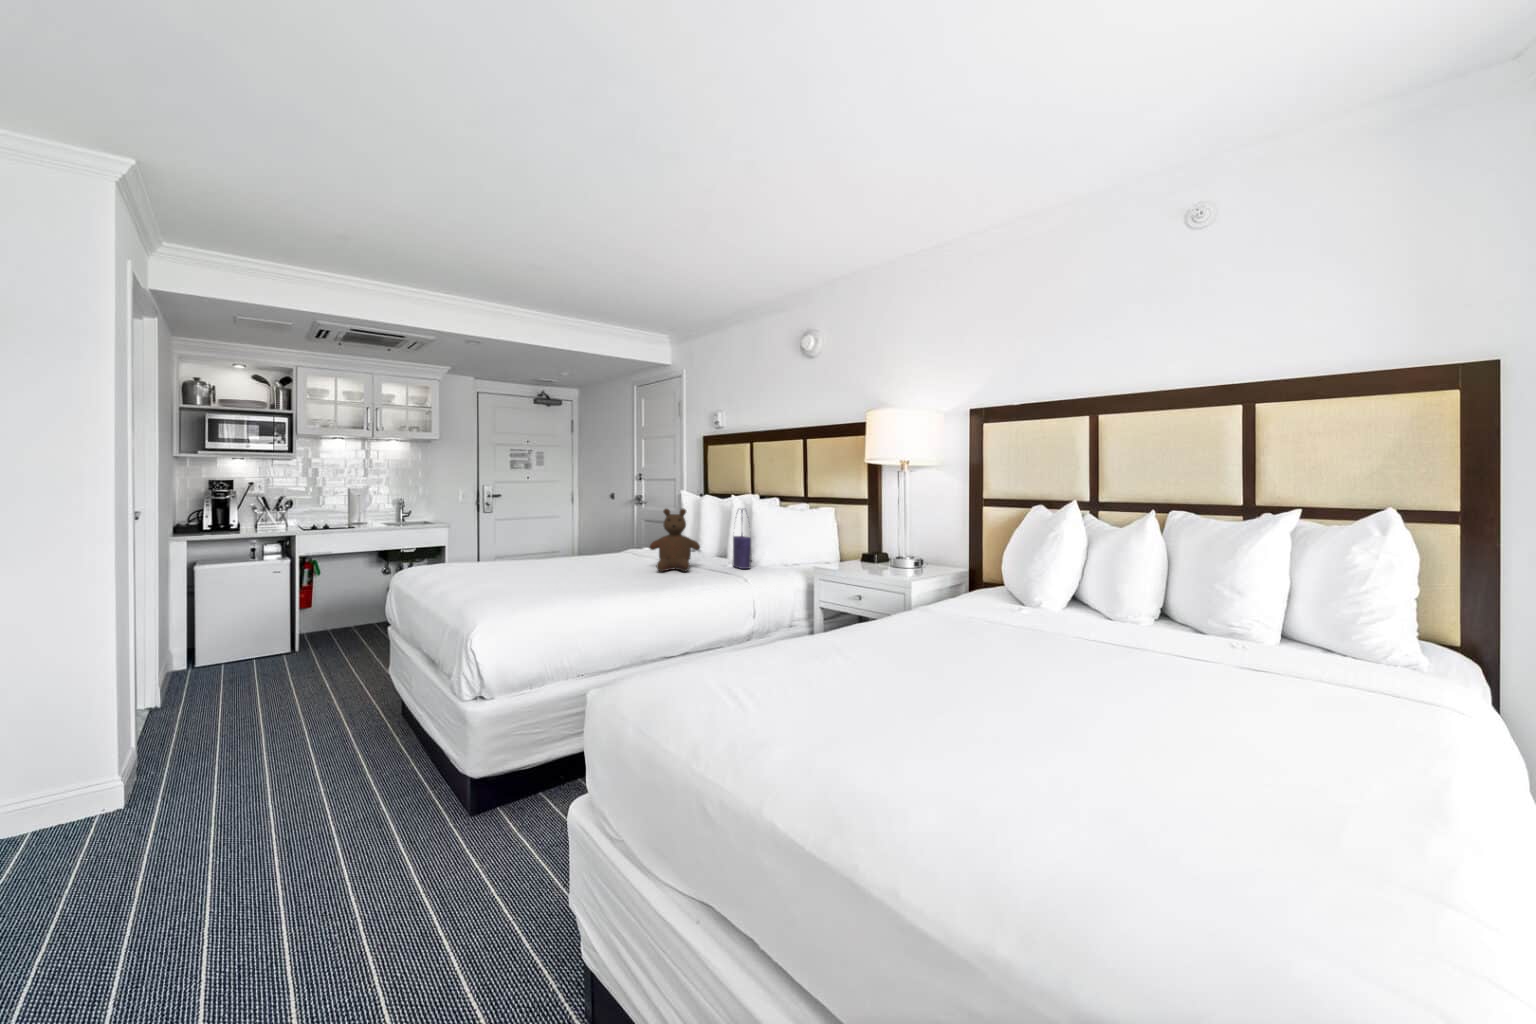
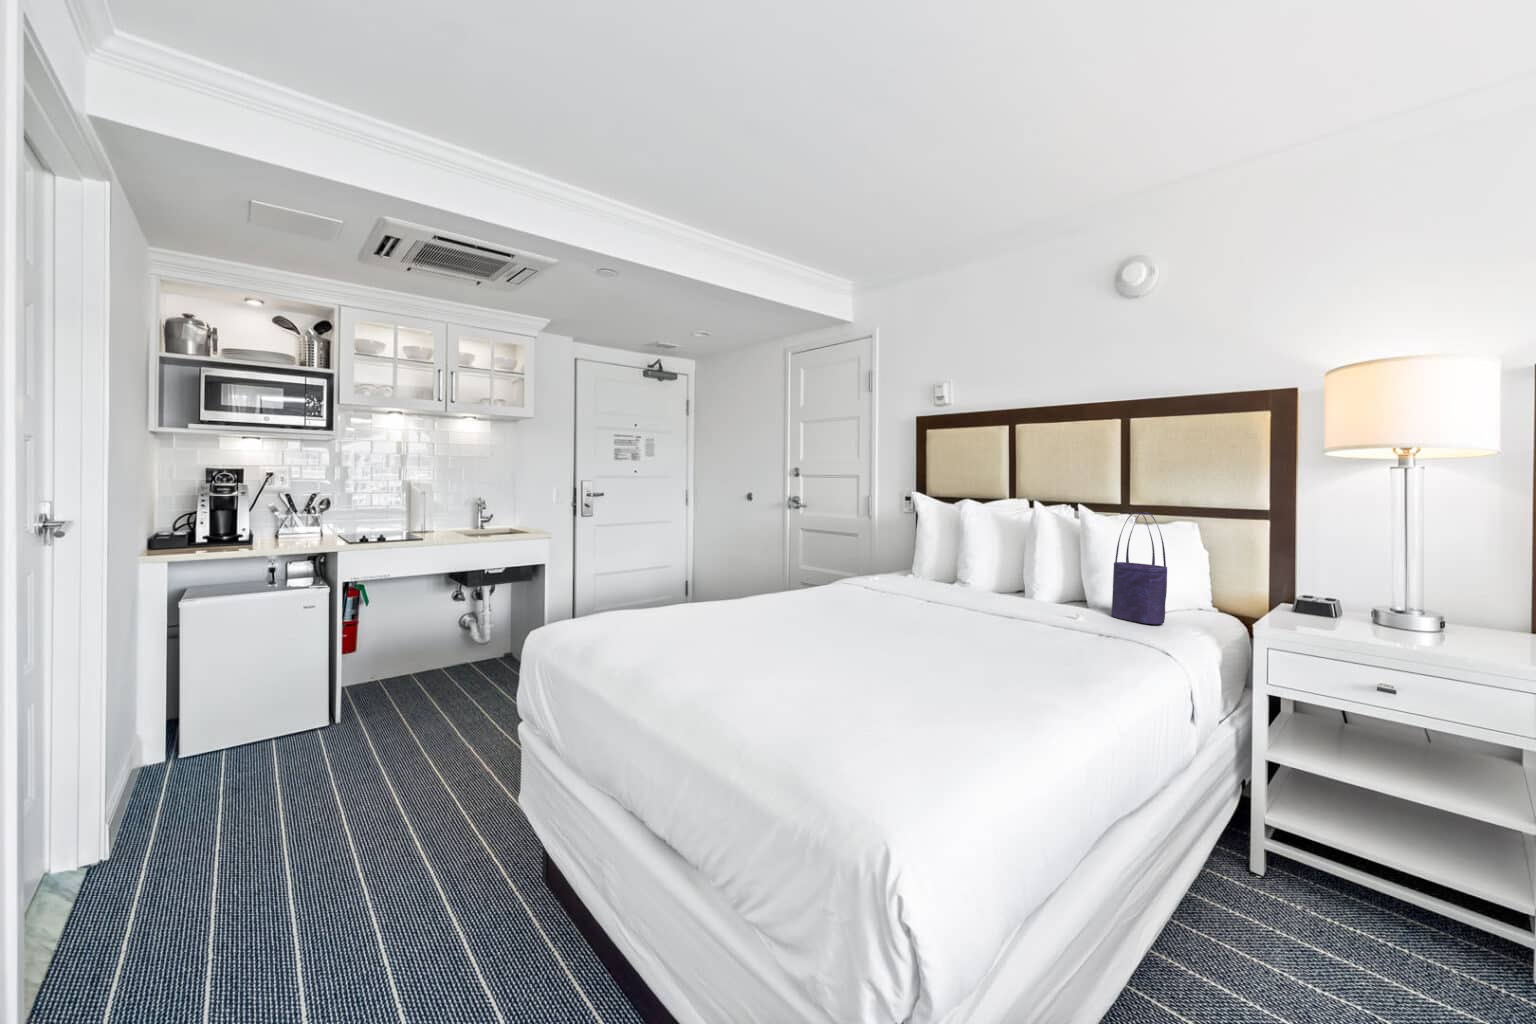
teddy bear: present [650,508,700,571] -> none [979,513,1078,632]

